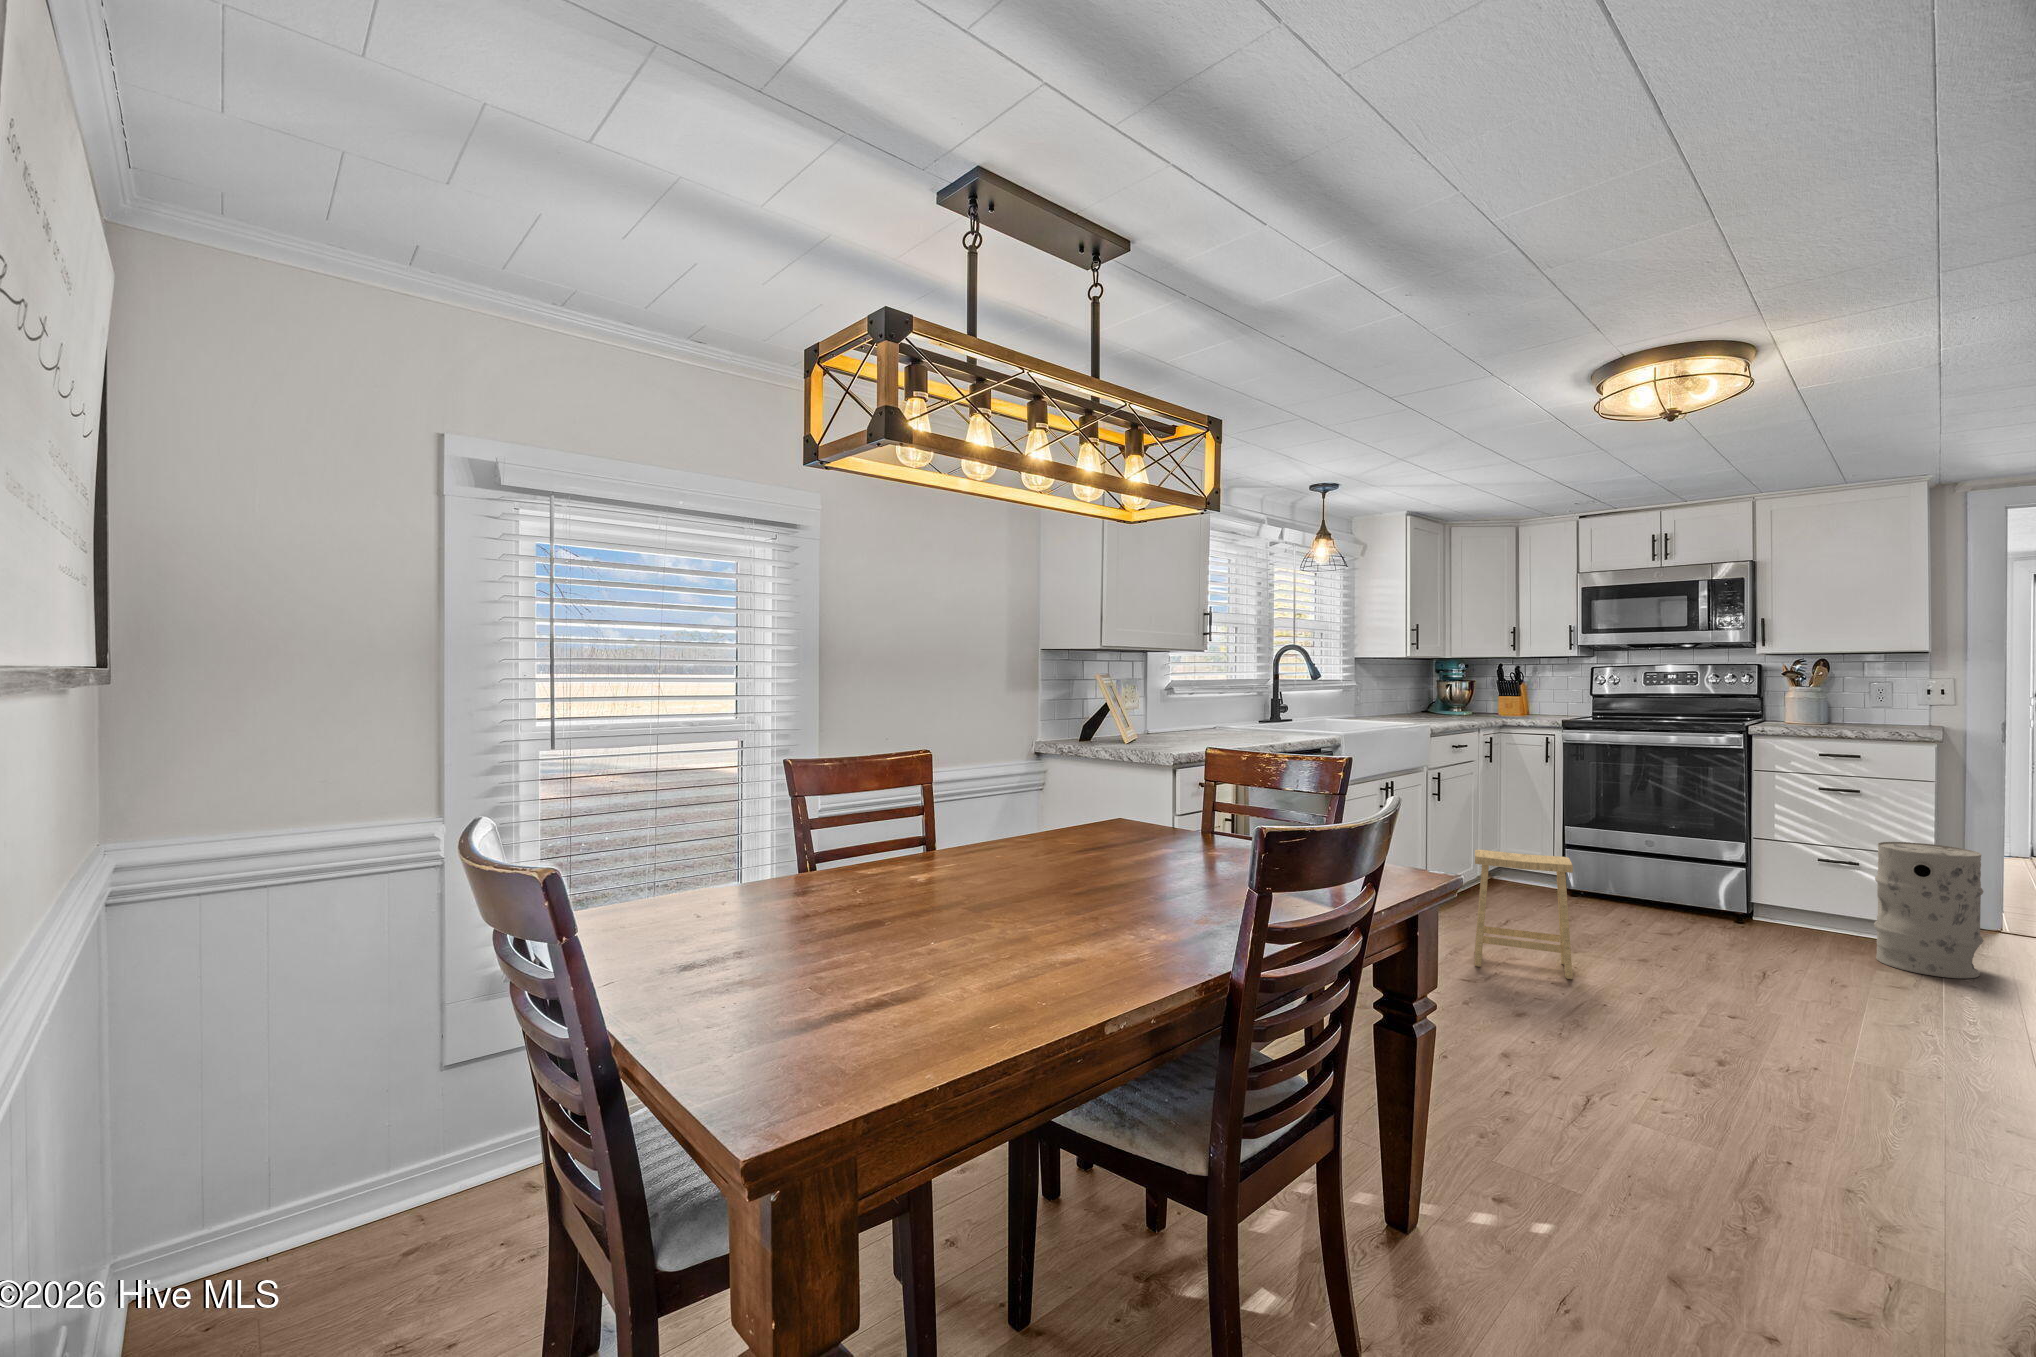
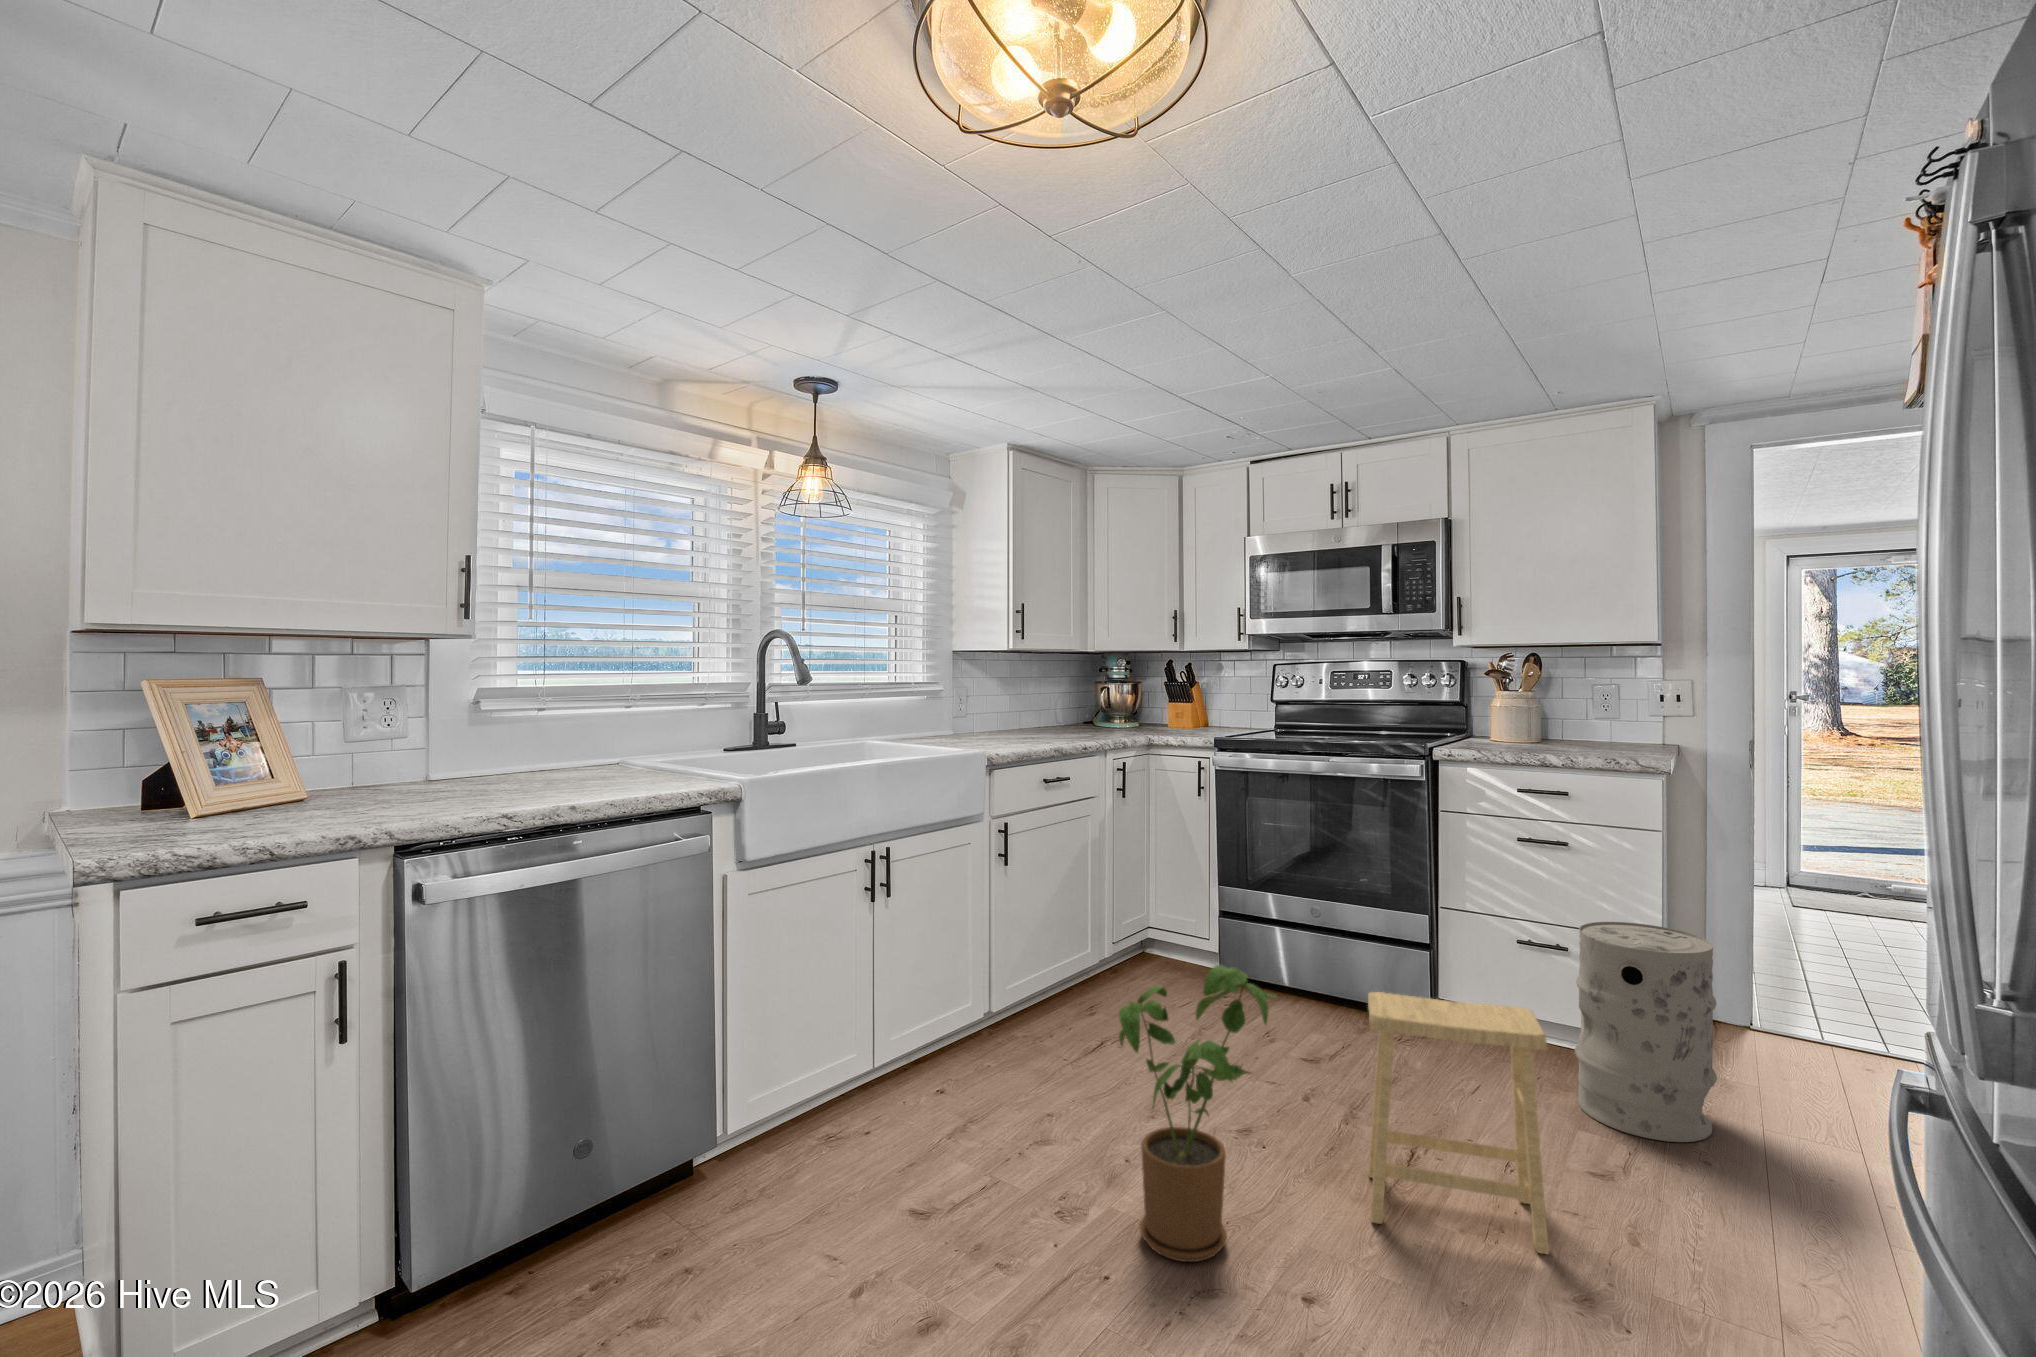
house plant: none [1597,841,1705,1006] -> present [1119,965,1276,1262]
footstool: present [1475,850,1573,979] -> present [1368,992,1549,1254]

